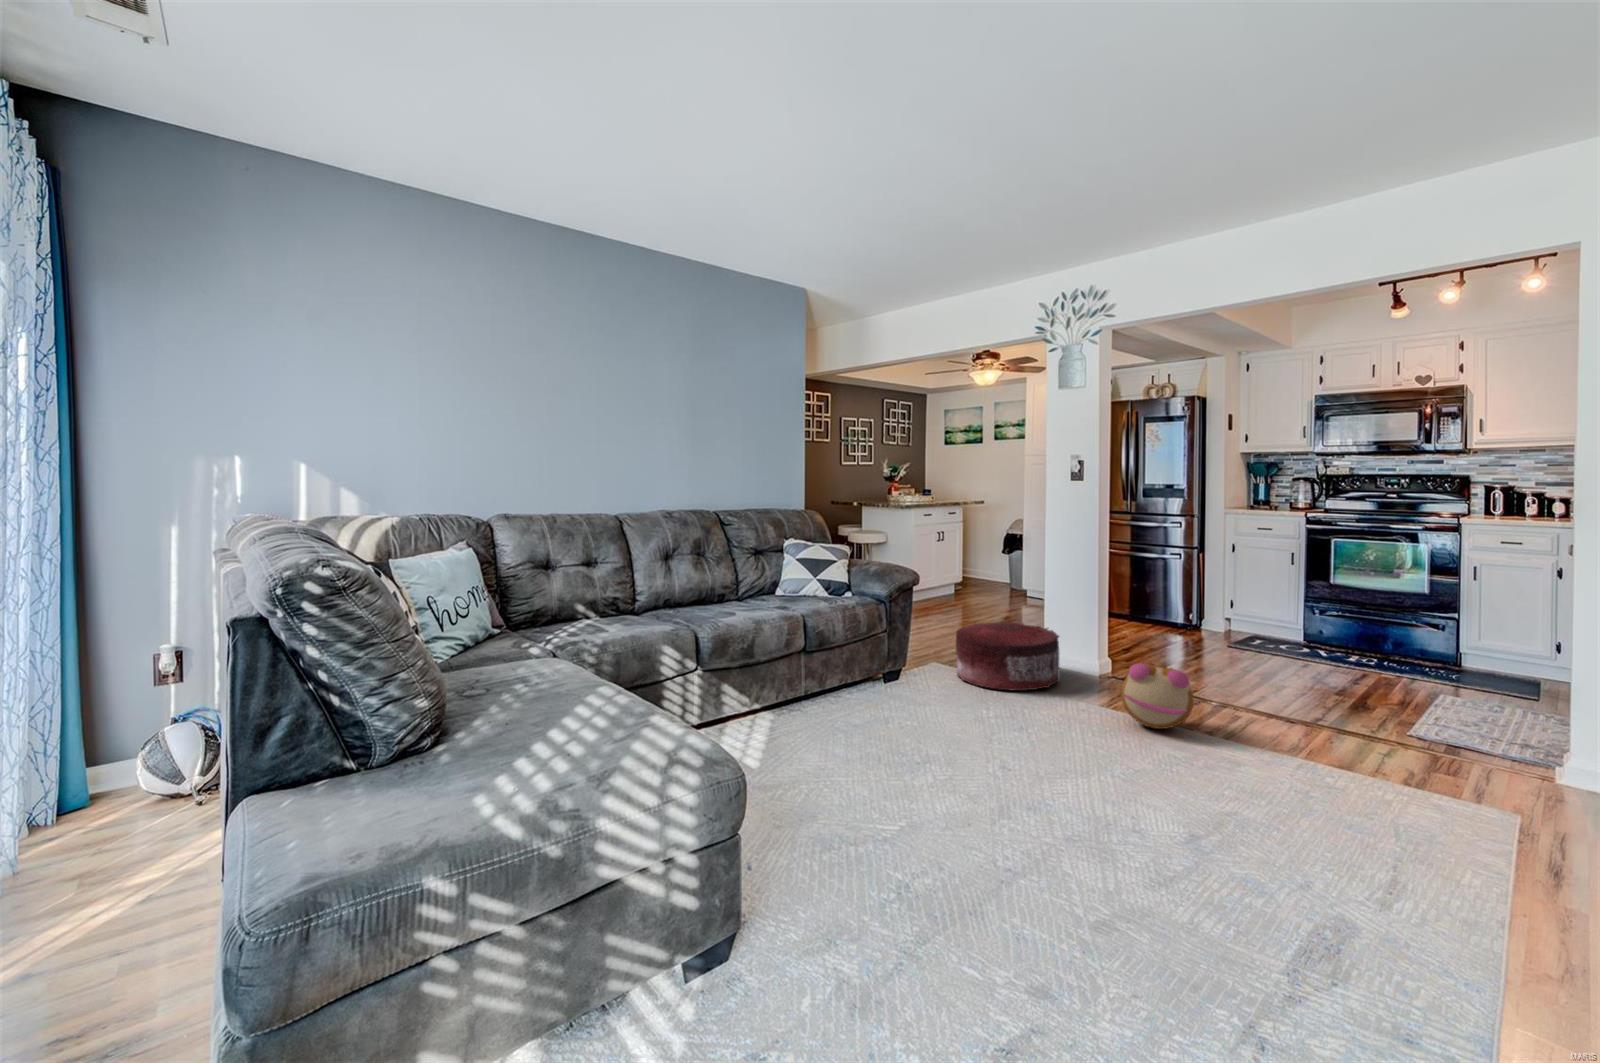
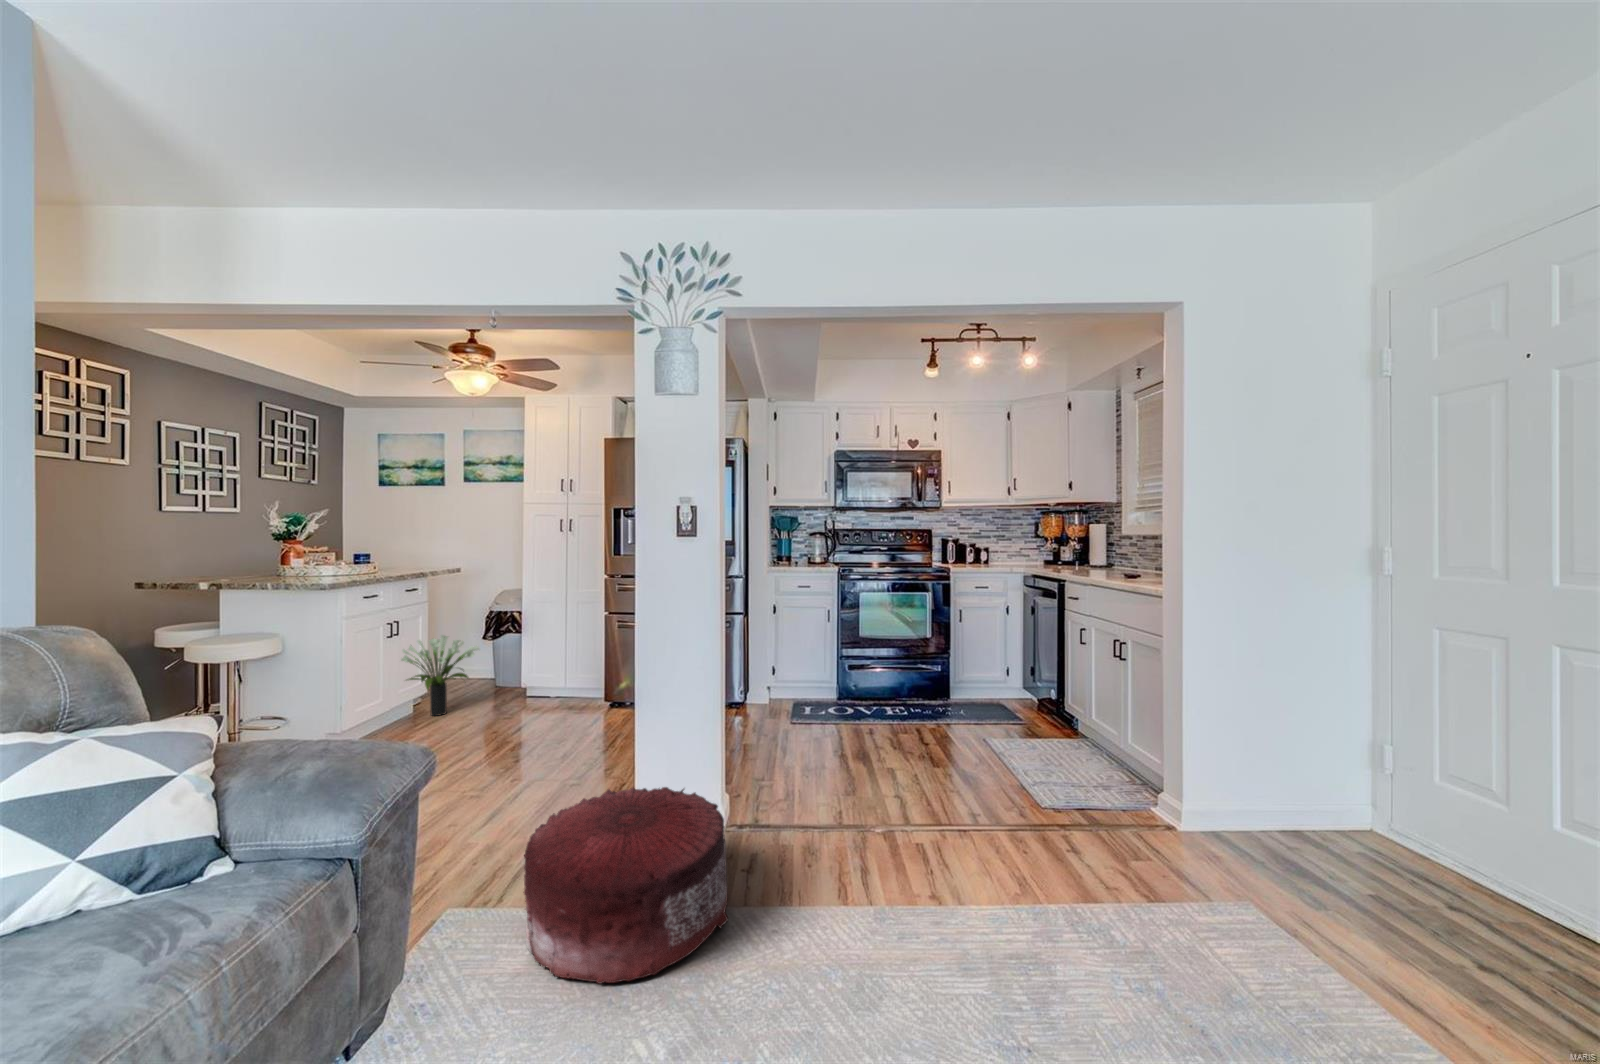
potted plant: none [941,547,992,601] -> present [401,635,479,716]
plush toy: present [1121,662,1194,729] -> none [897,840,1029,973]

